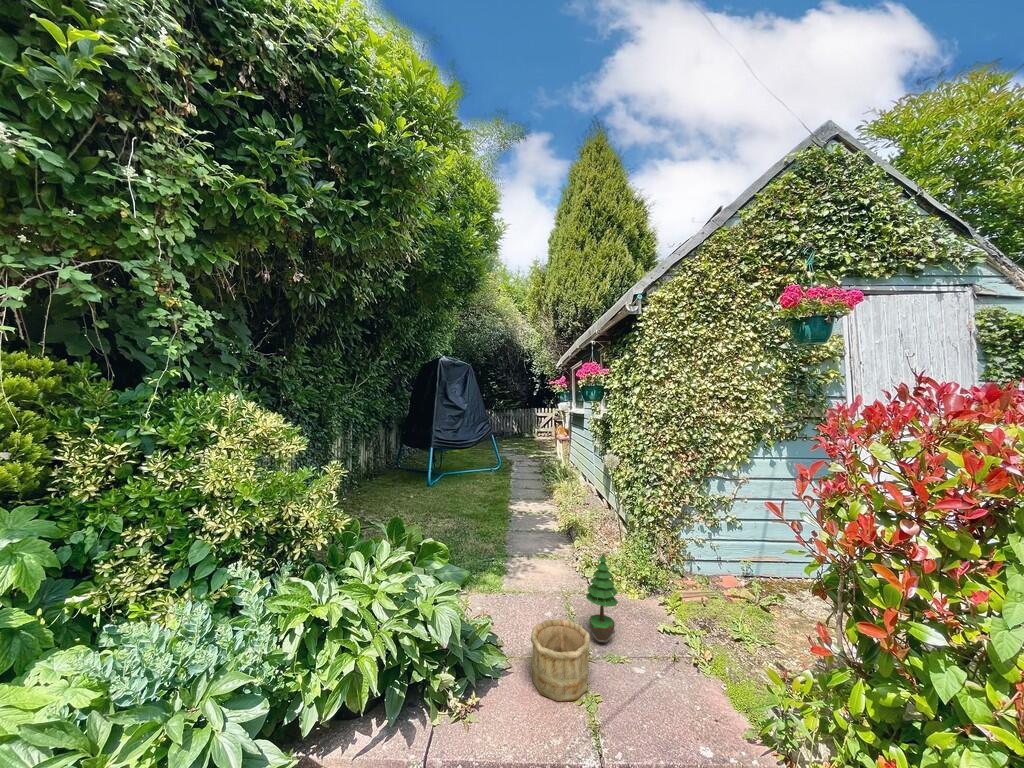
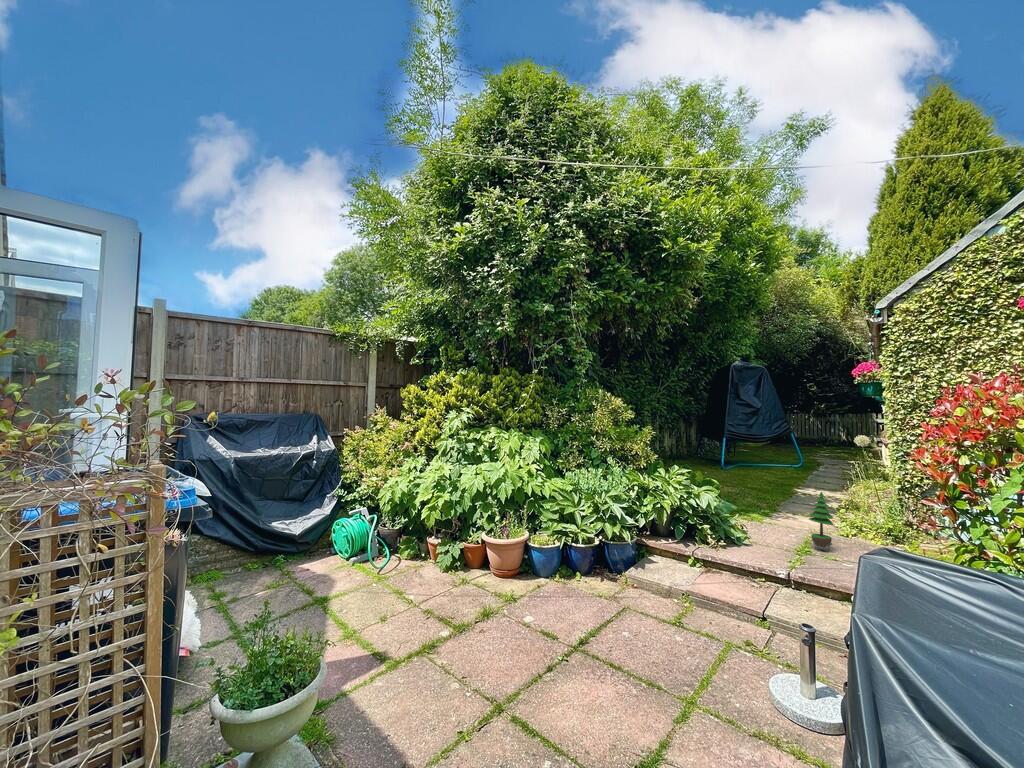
wooden bucket: present [531,619,590,701] -> none [758,520,800,557]

